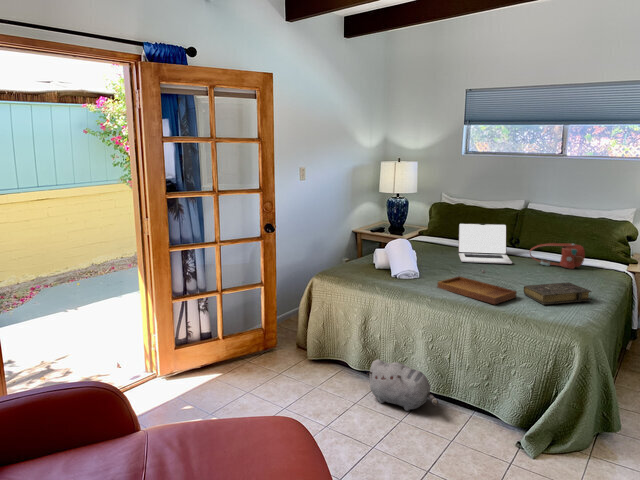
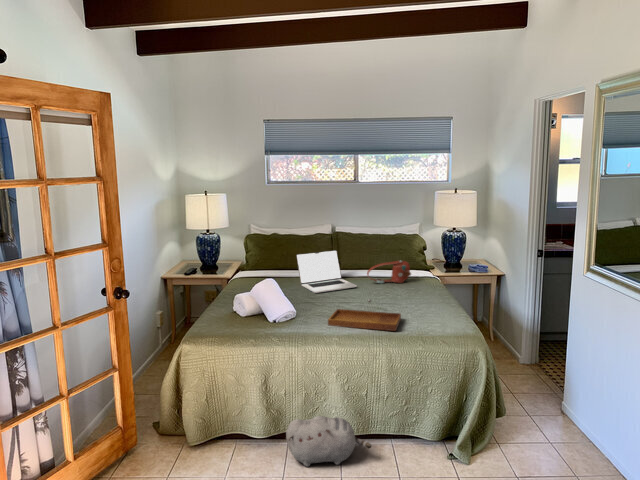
book: present [524,282,592,305] -> none [401,297,453,321]

